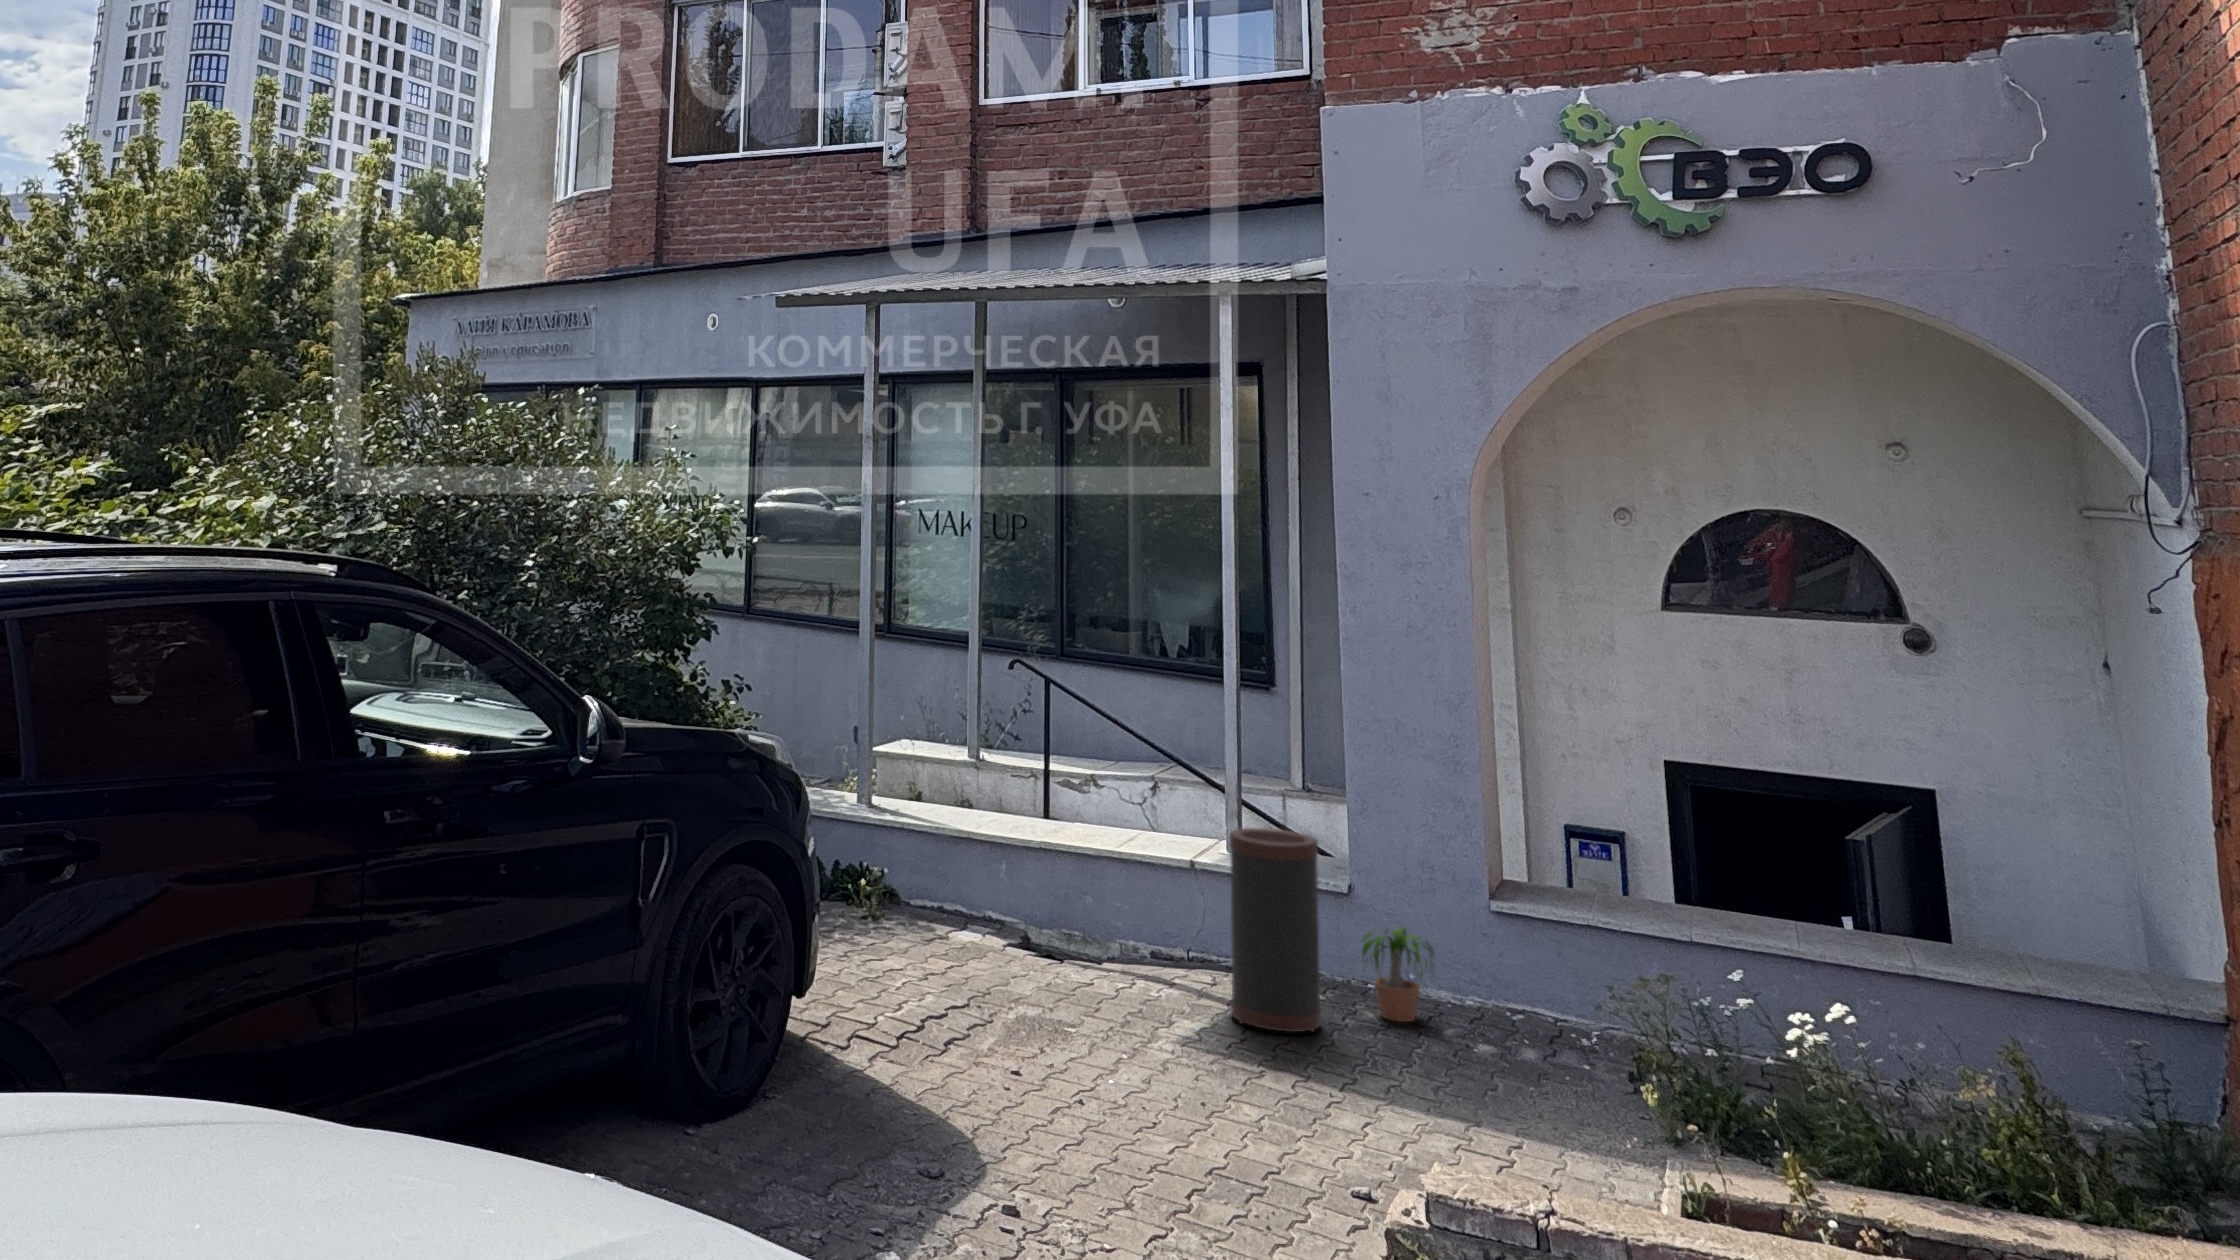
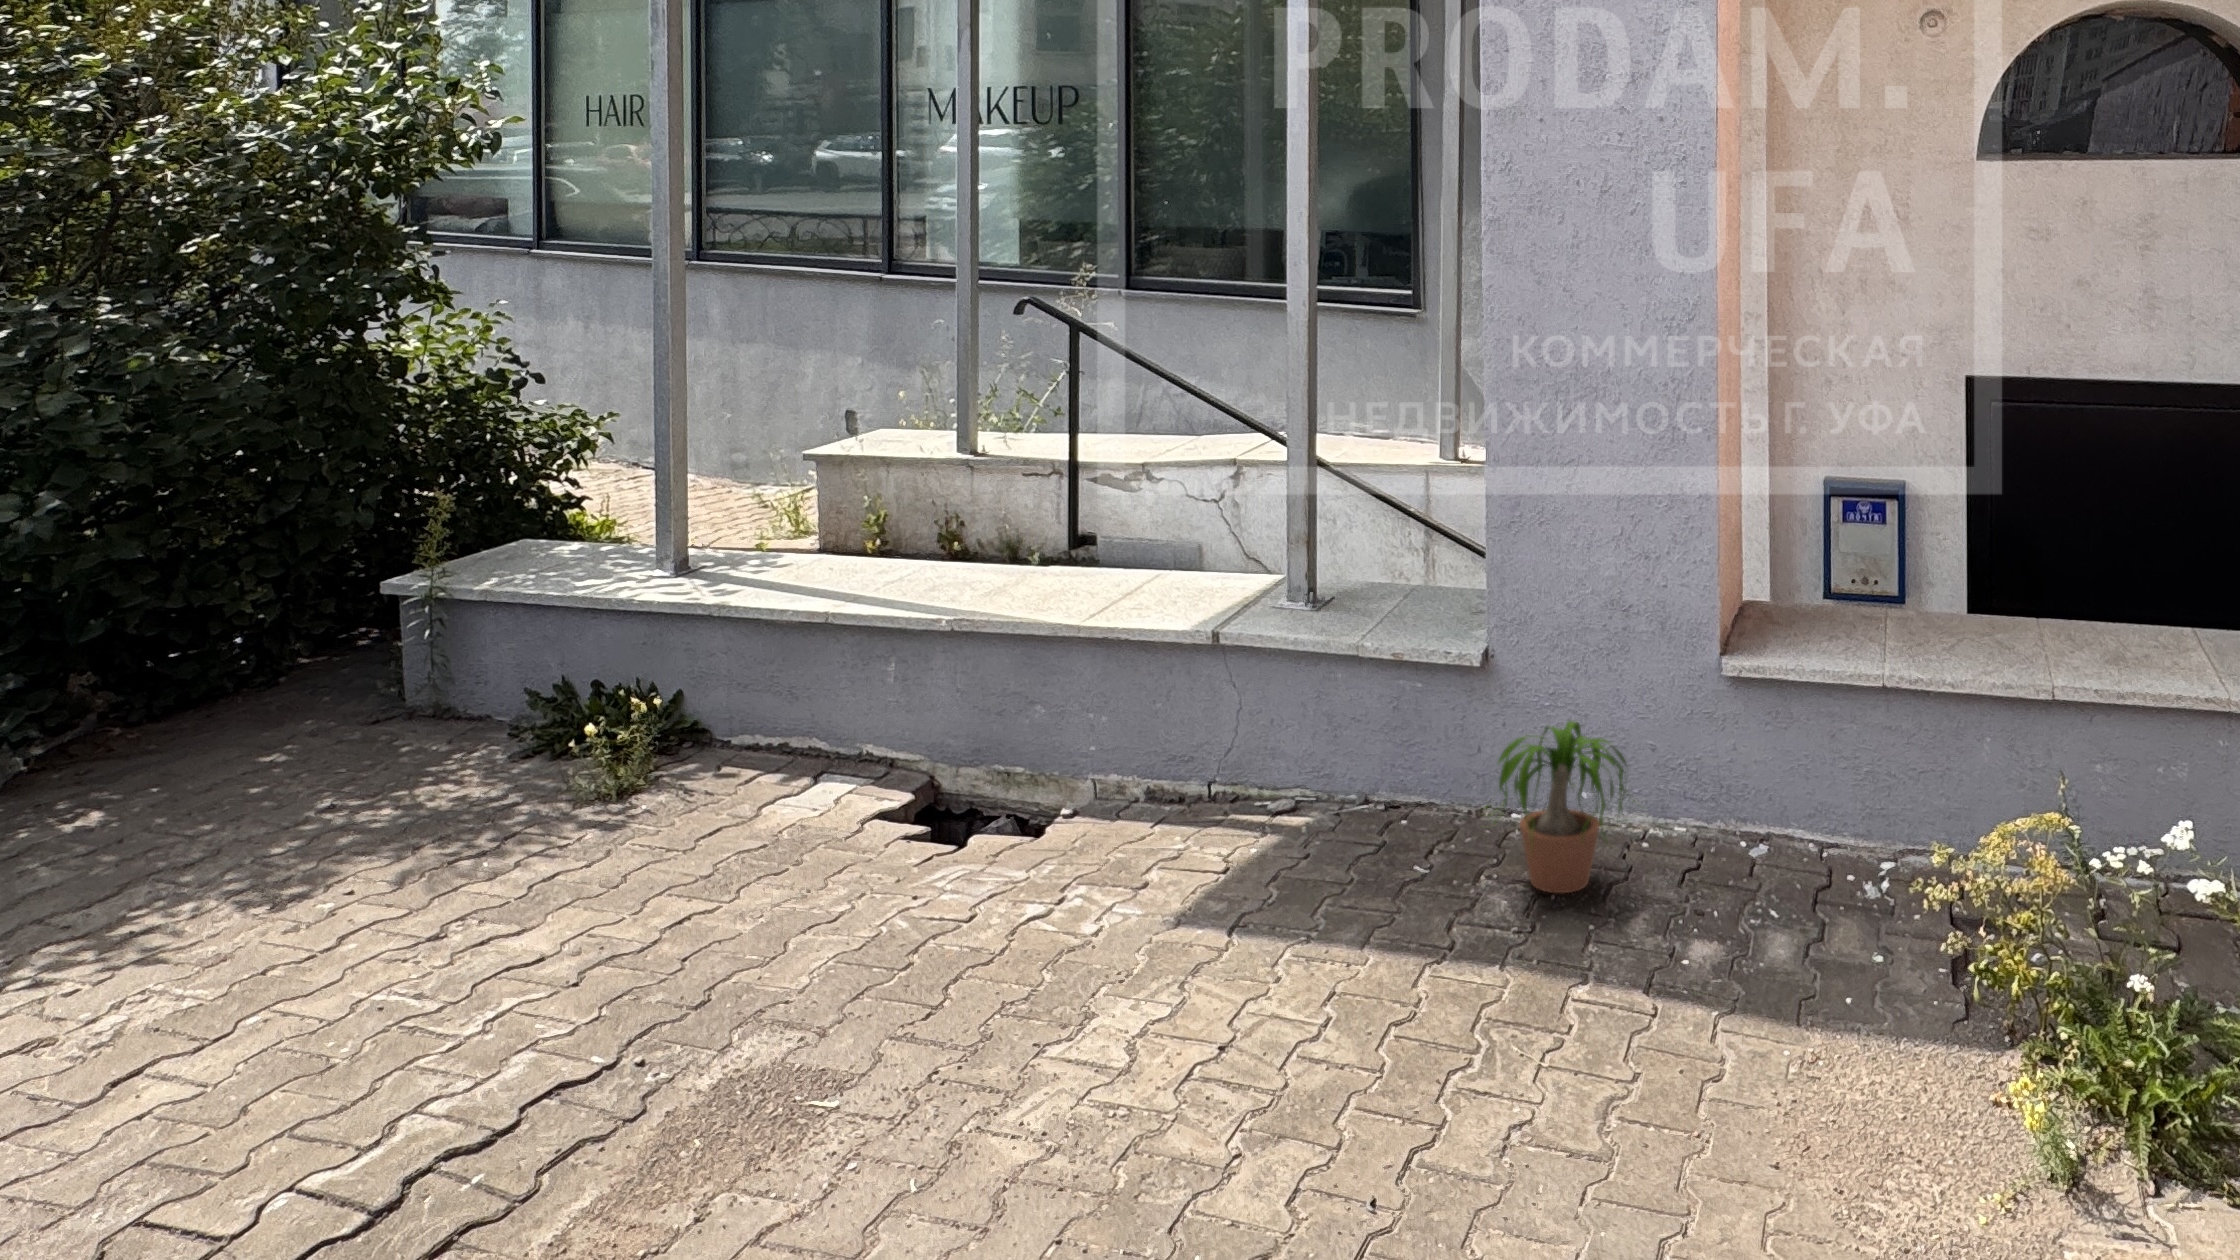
trash can: present [1229,828,1322,1032] -> none [1246,578,1417,970]

